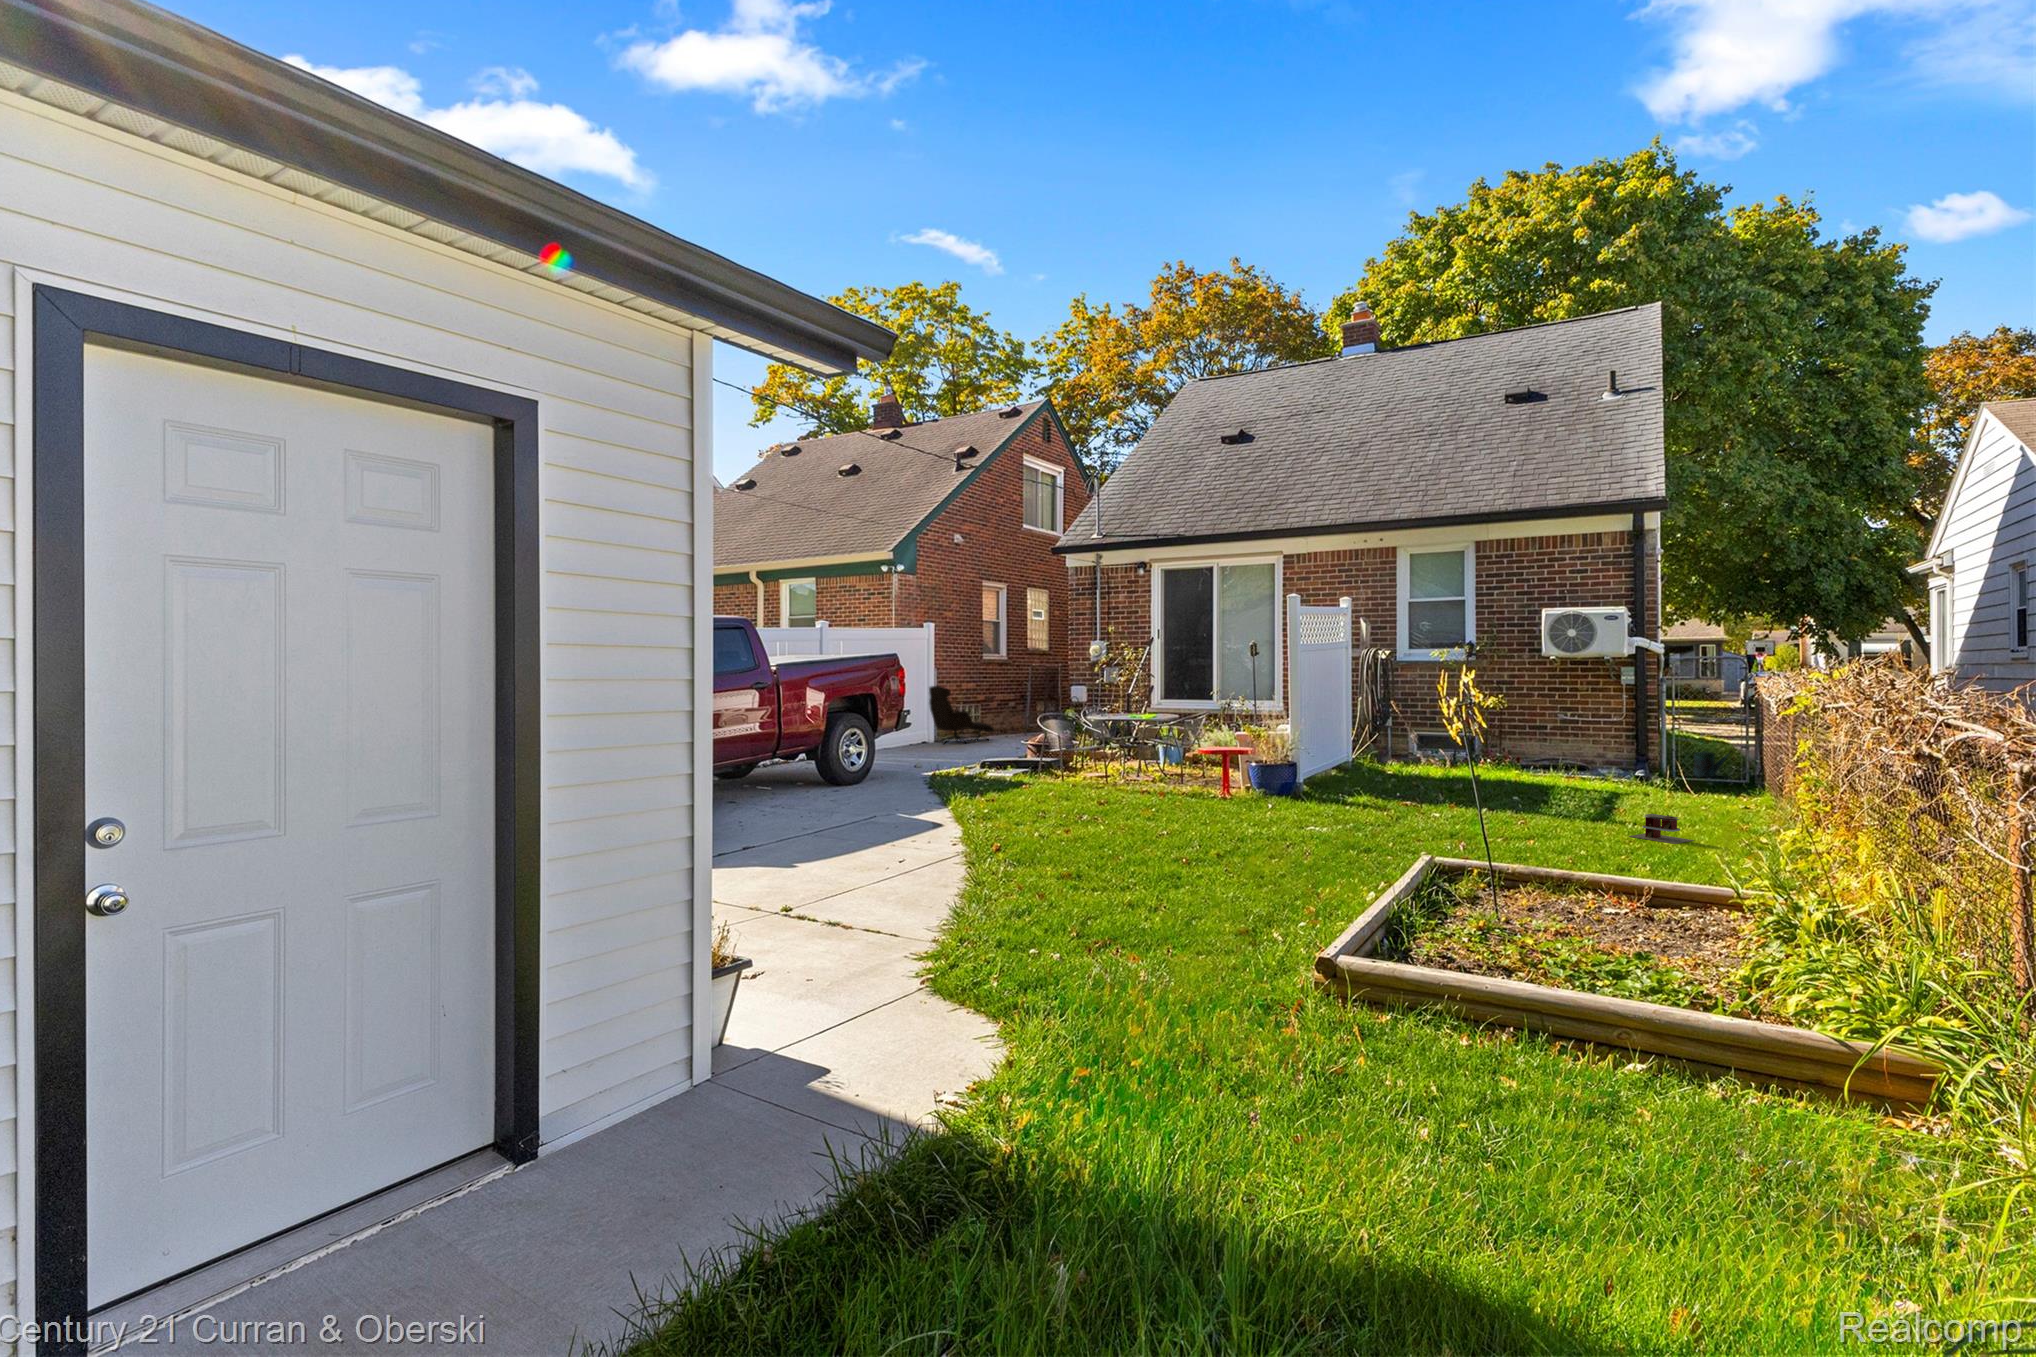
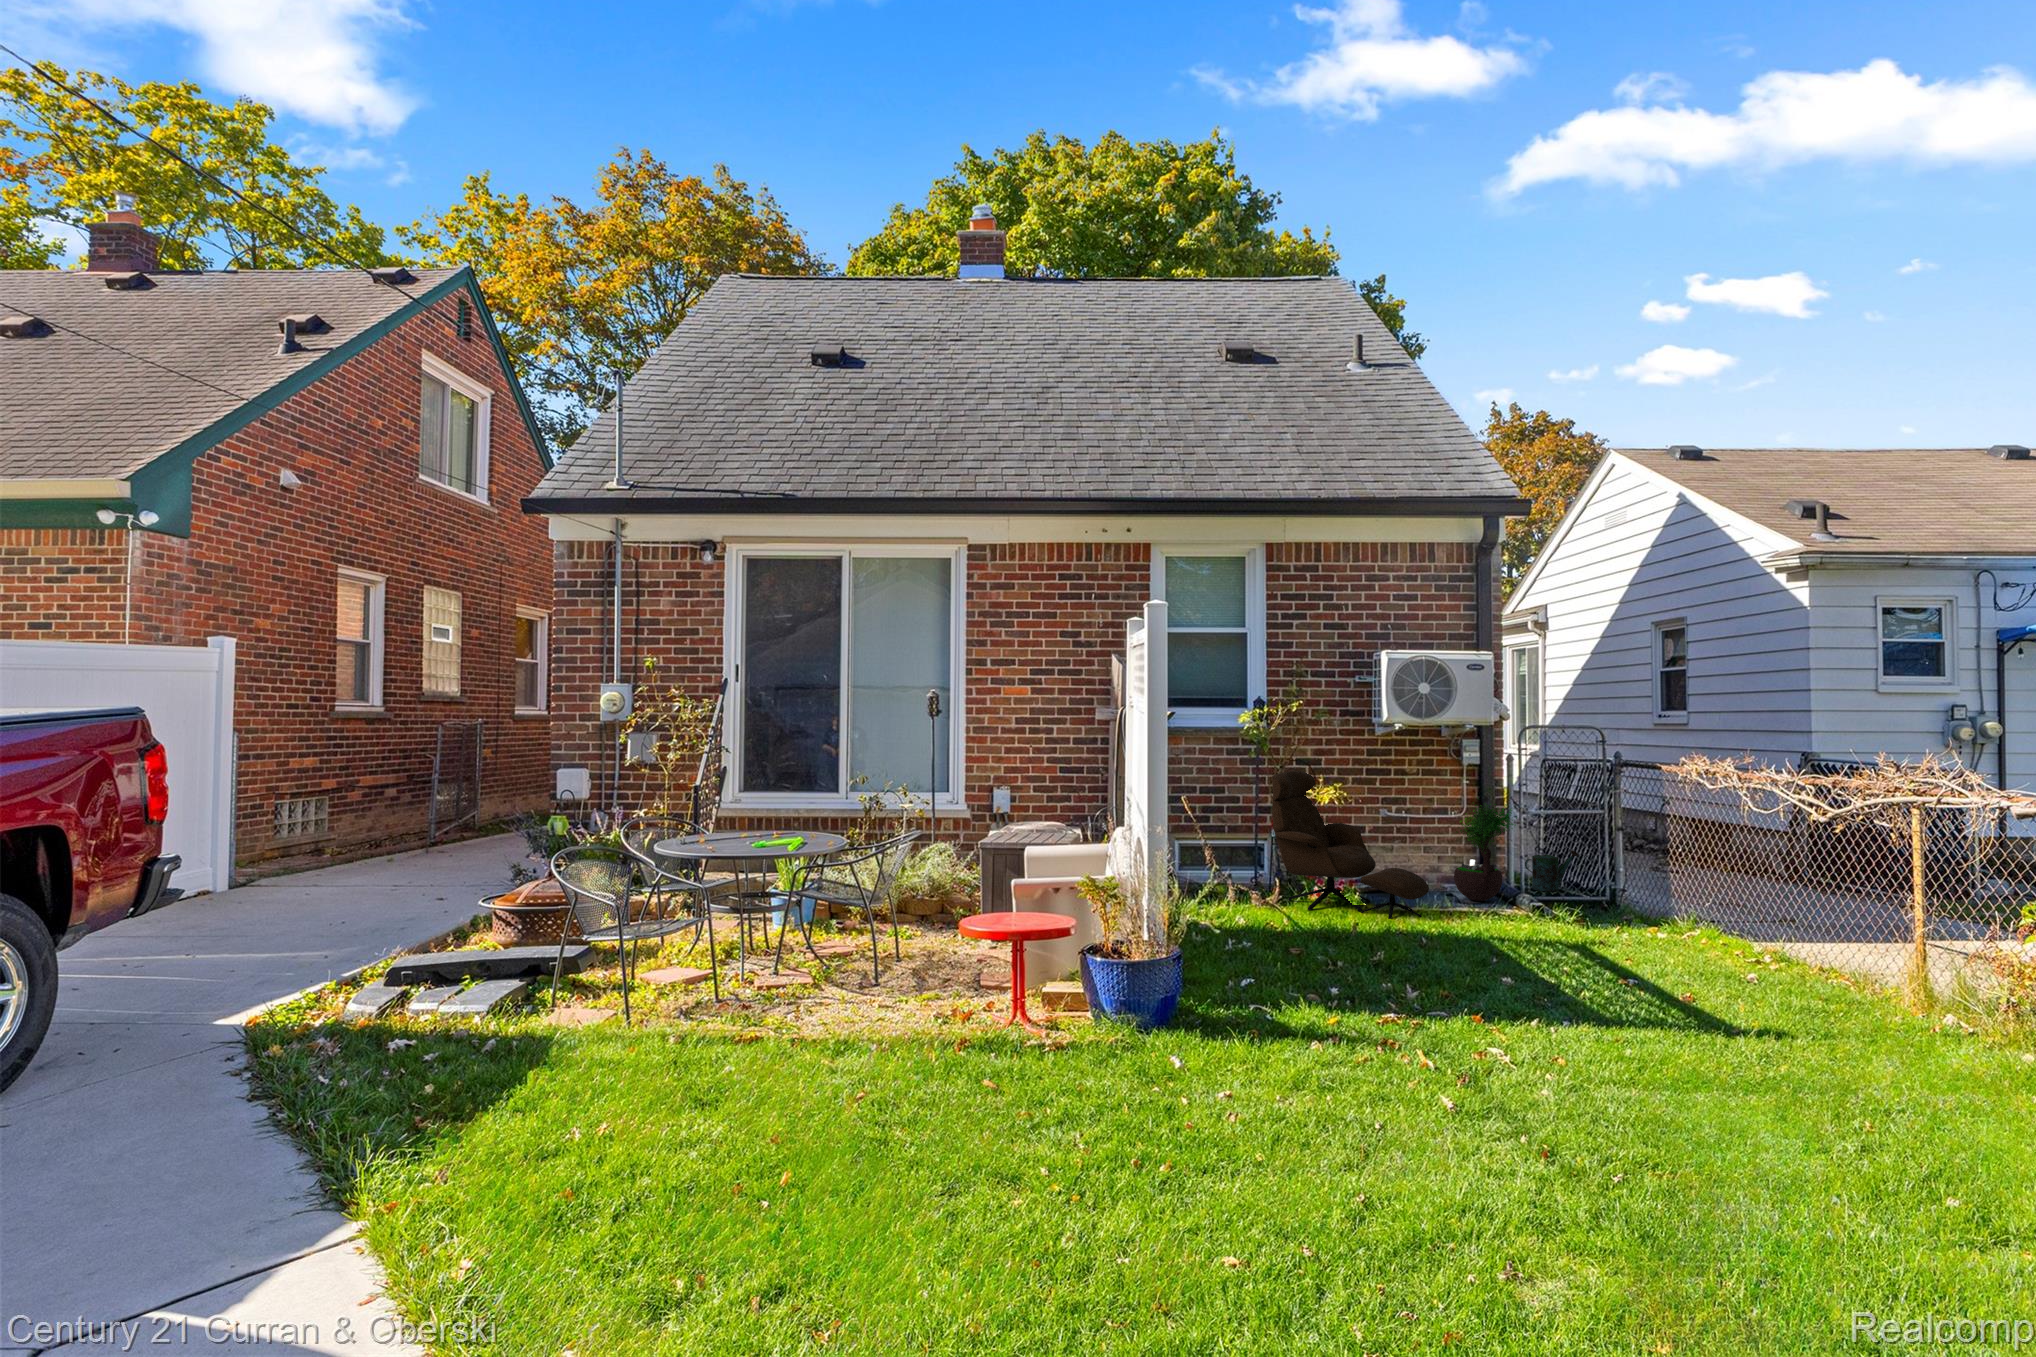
lounge chair: present [929,686,994,743] -> present [1272,771,1429,919]
potted tree: none [1603,706,1652,778] -> present [1454,797,1517,901]
toy house: present [1630,814,1693,844] -> none [1846,1028,1960,1093]

